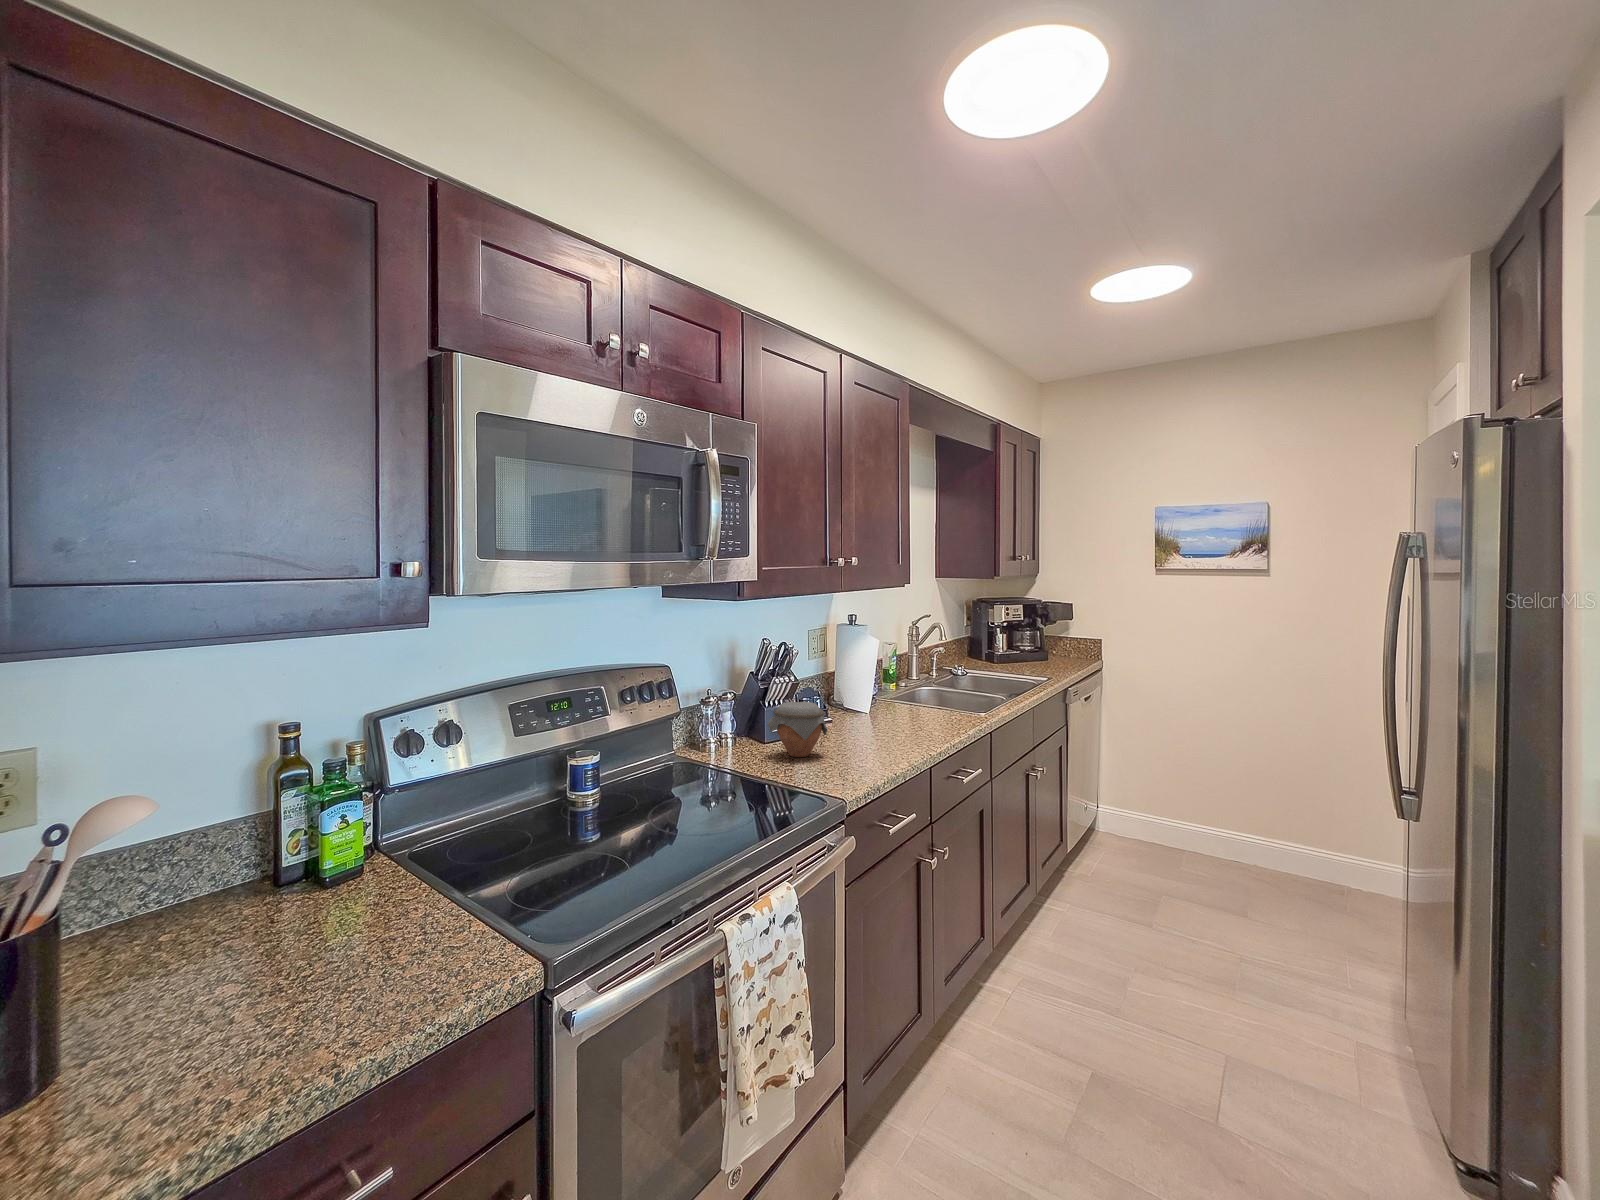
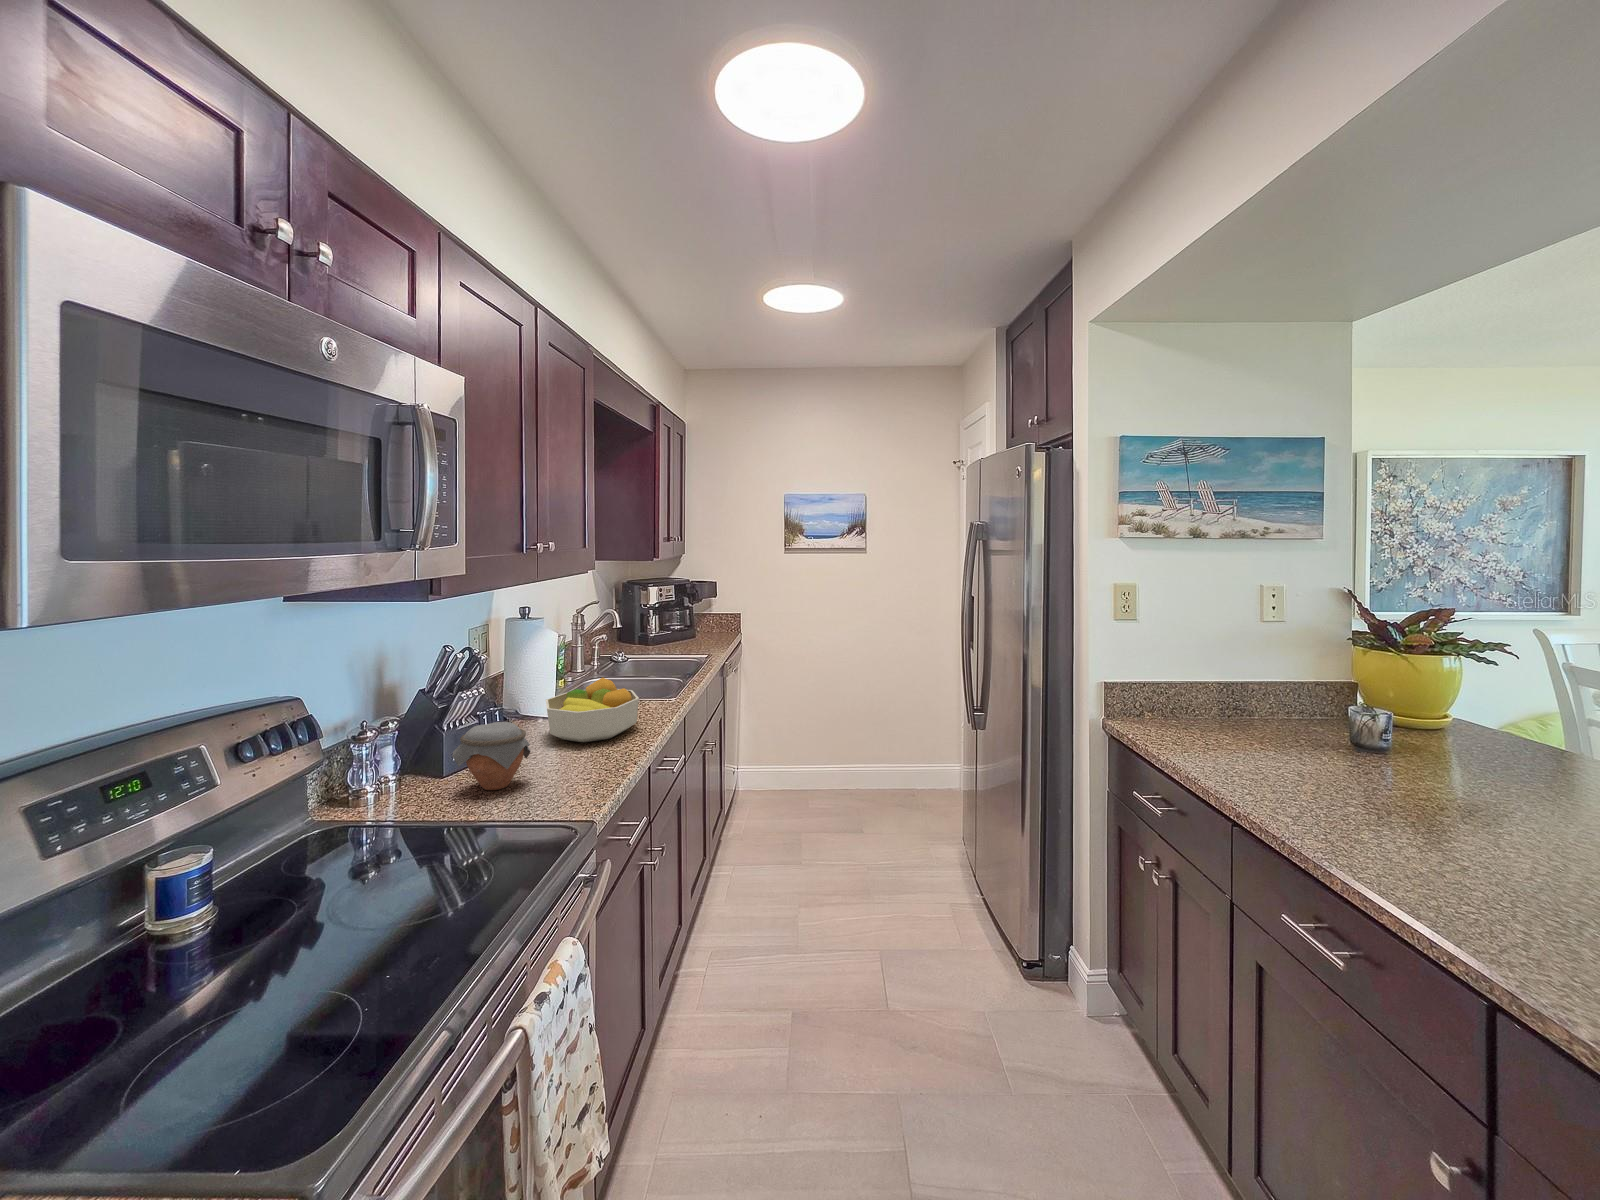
fruit bowl: none [857,679,941,734] -> present [546,677,639,742]

